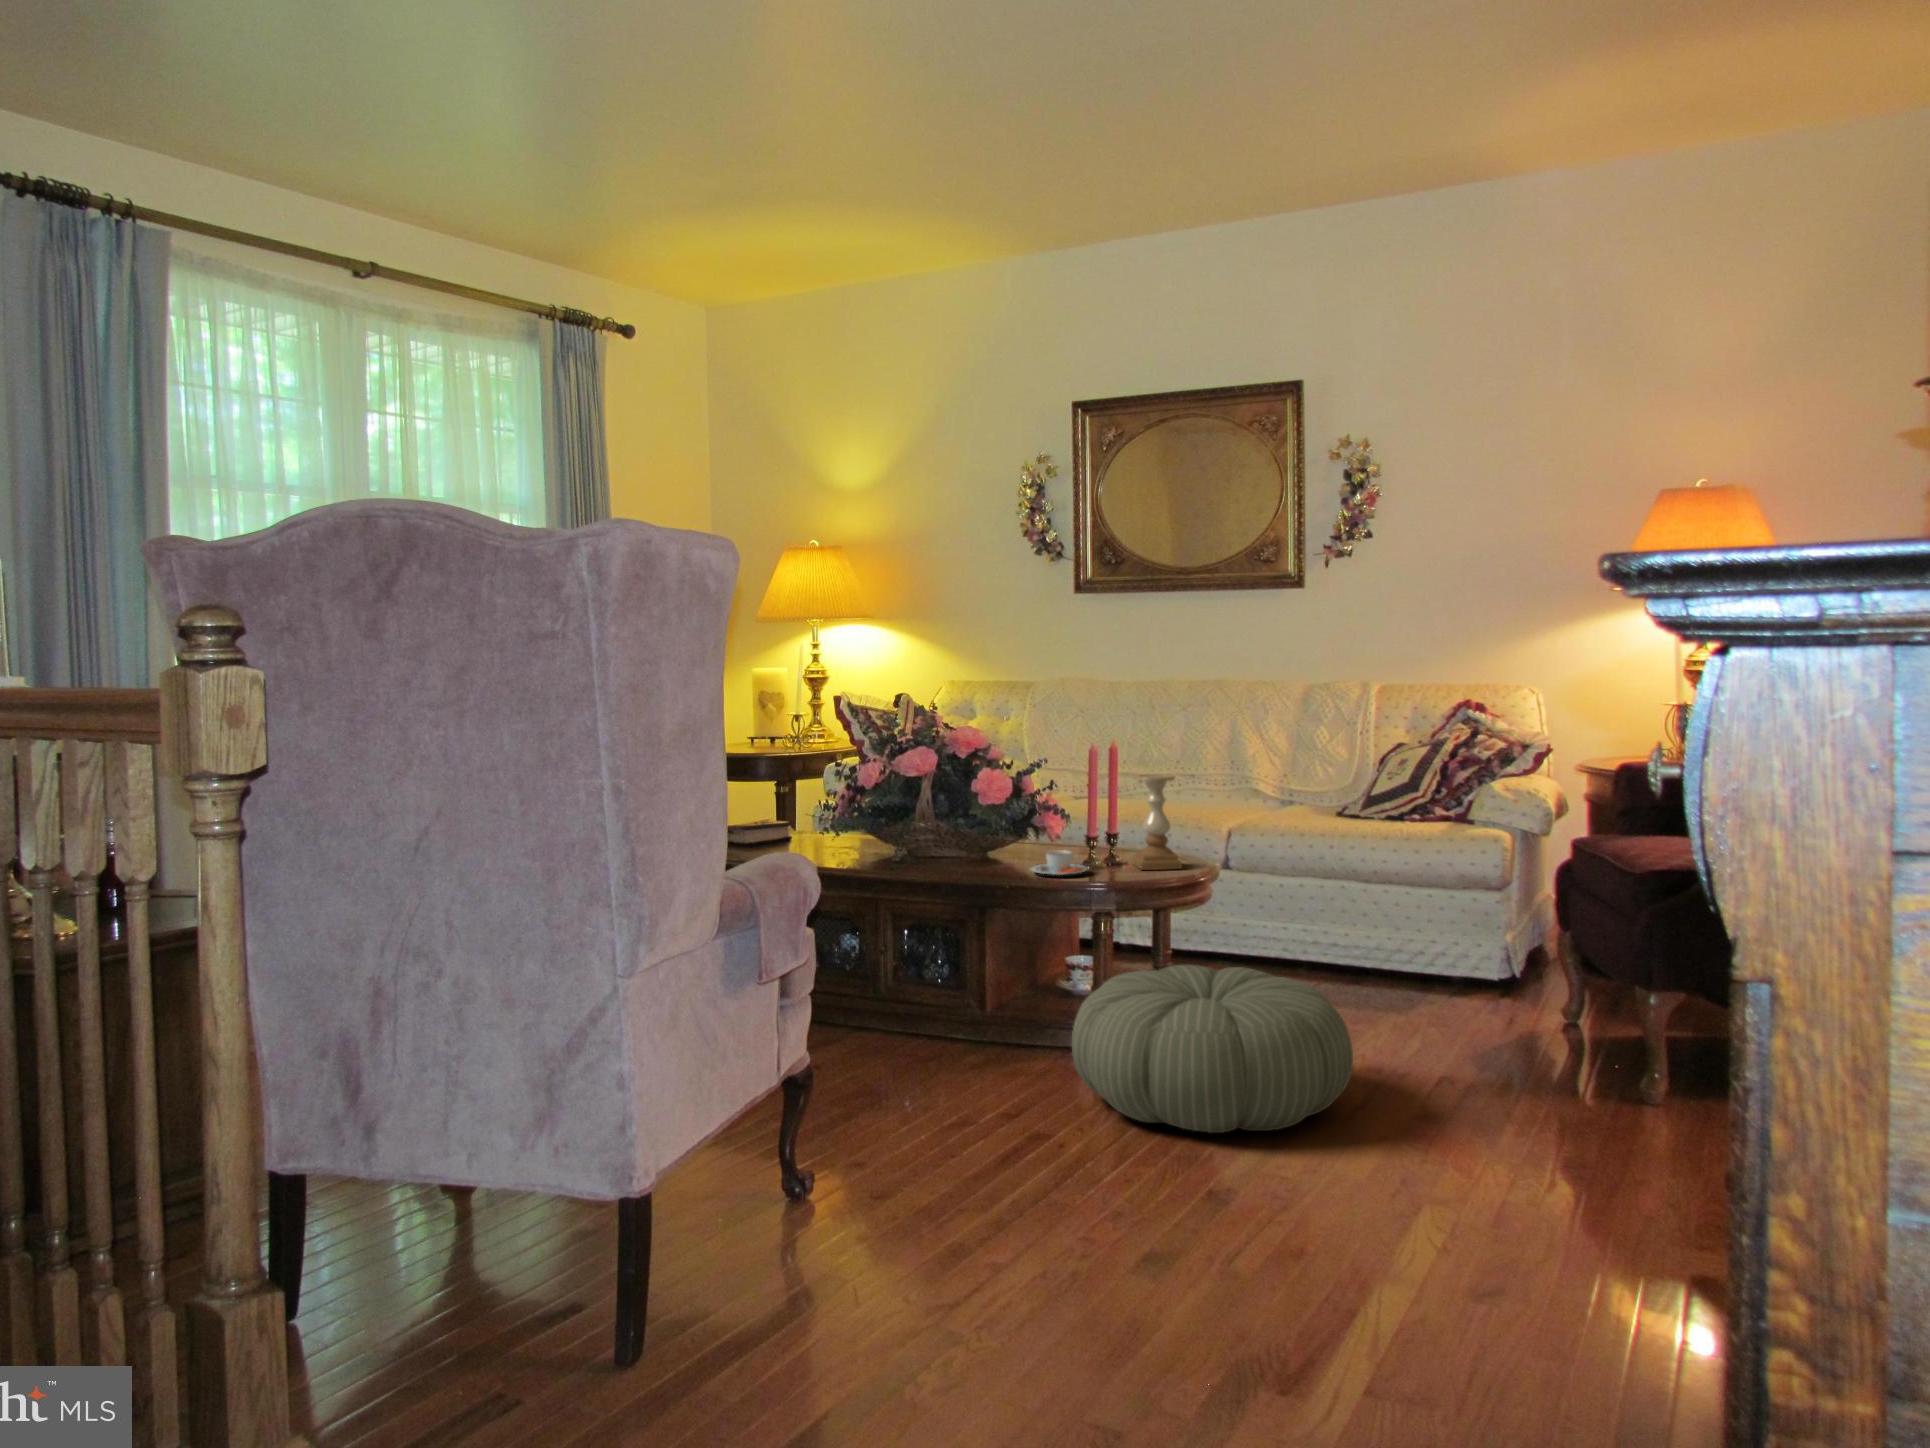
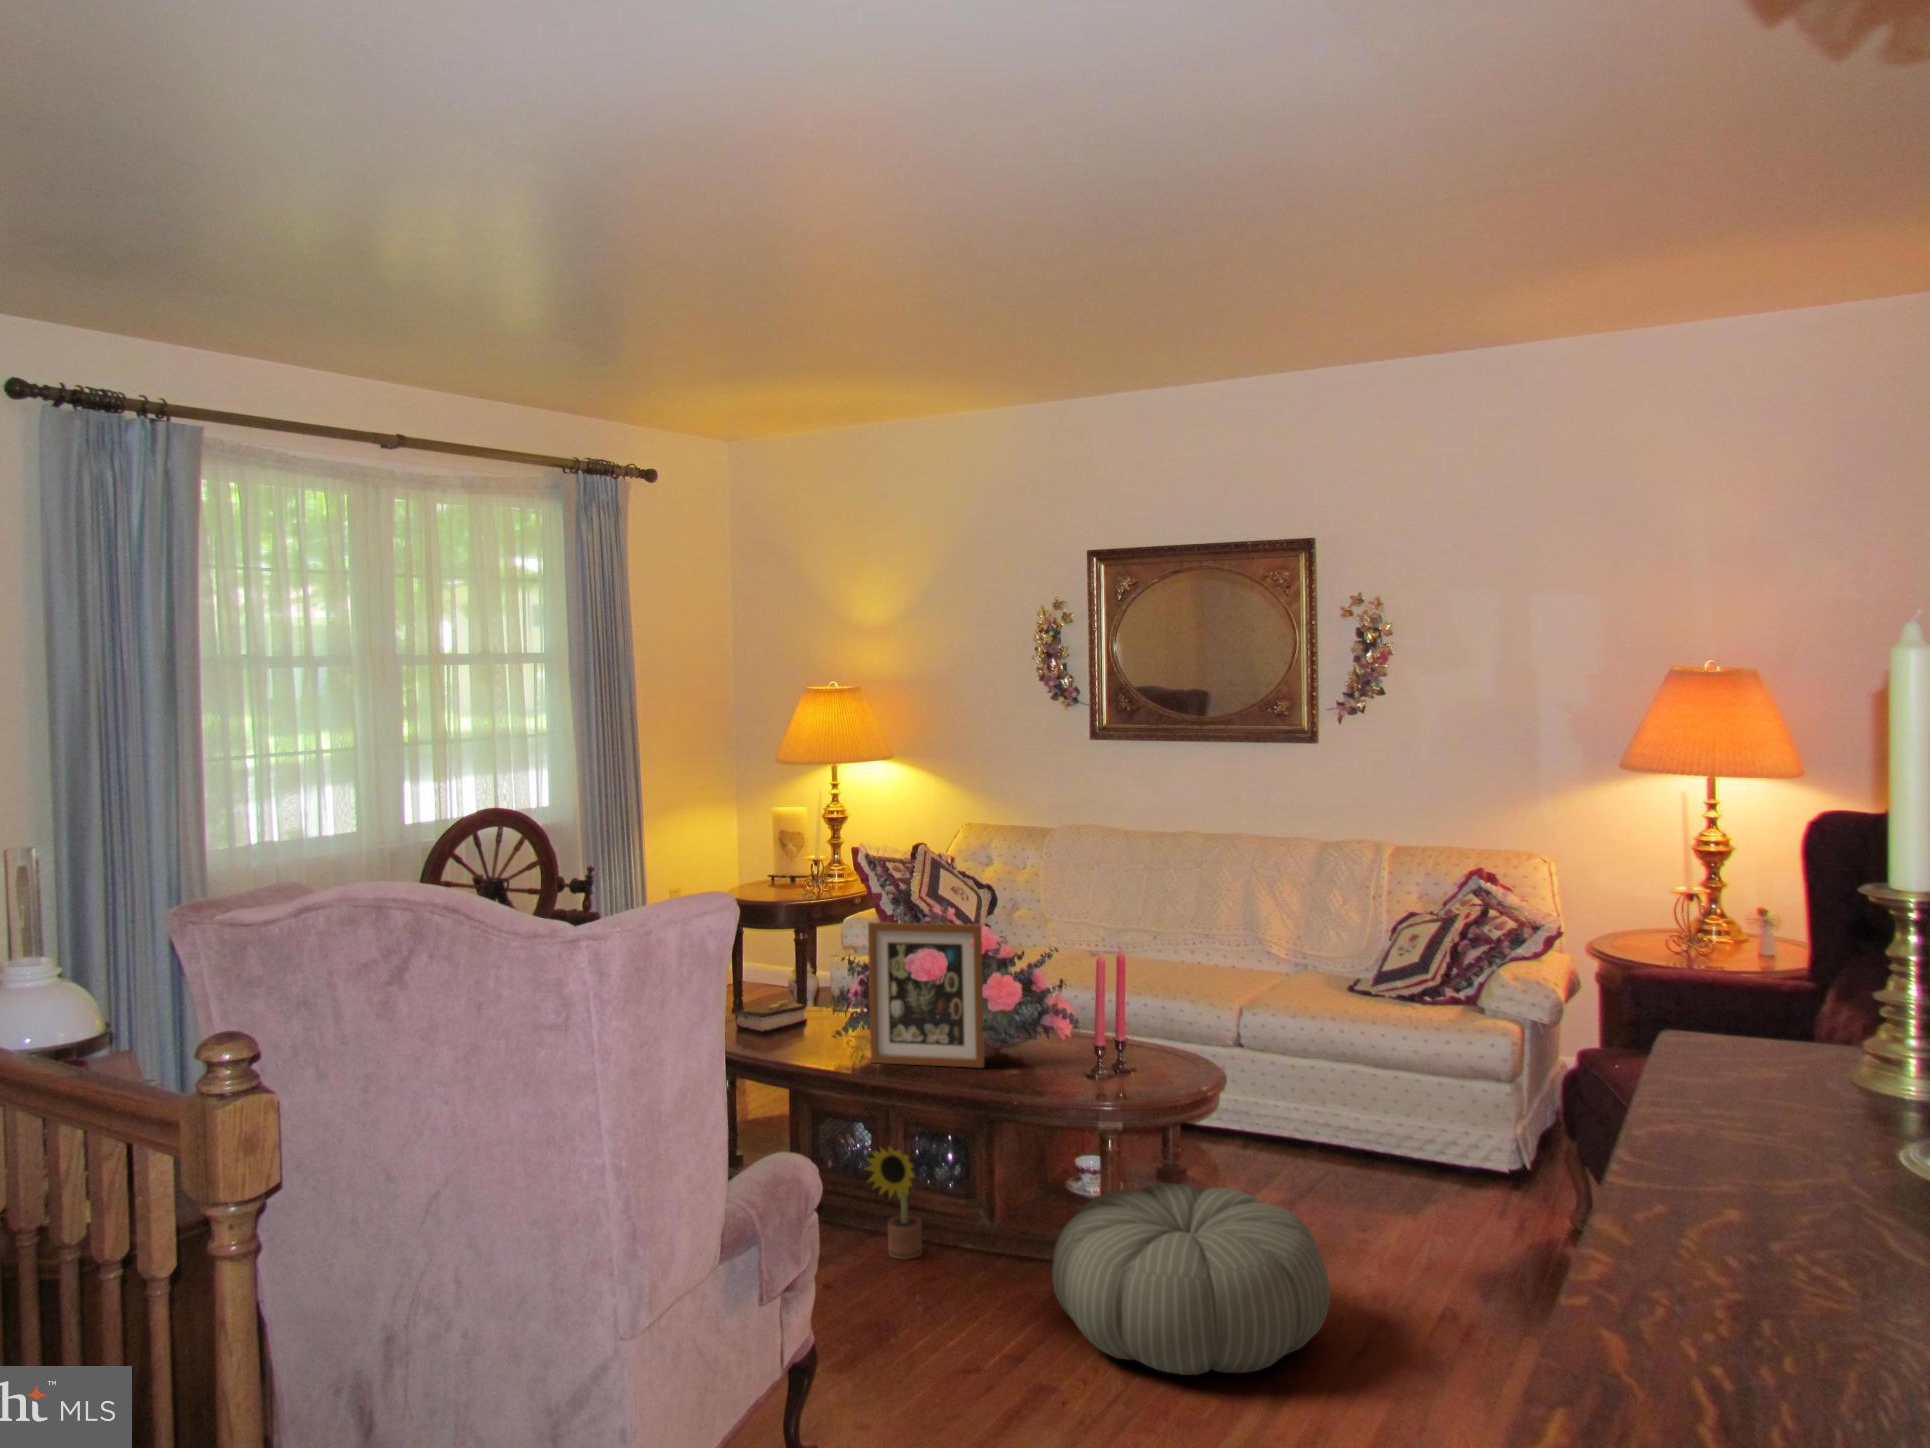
picture frame: none [873,723,991,867] -> present [868,922,984,1068]
candle holder: present [1133,774,1182,870] -> none [1126,974,1174,1074]
teacup: present [1030,850,1088,875] -> none [1021,1054,1079,1082]
decorative plant: none [872,938,931,1053] -> present [865,1146,922,1260]

